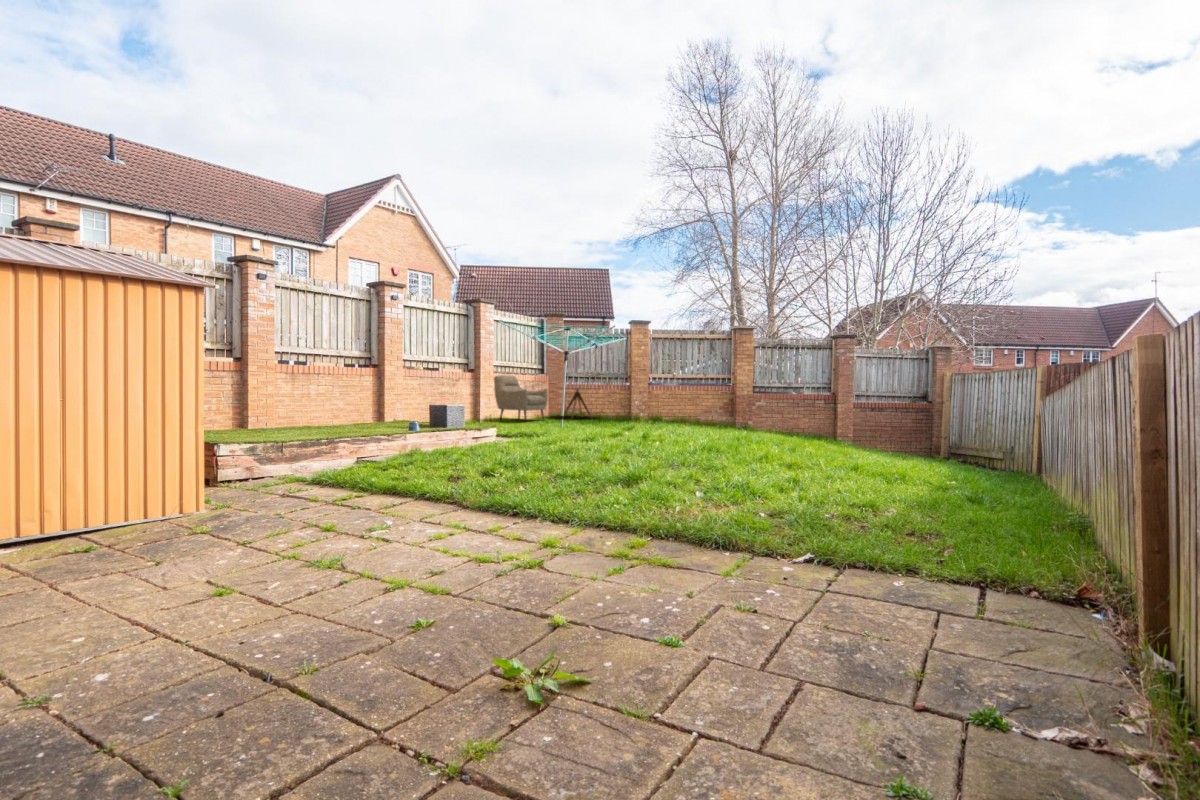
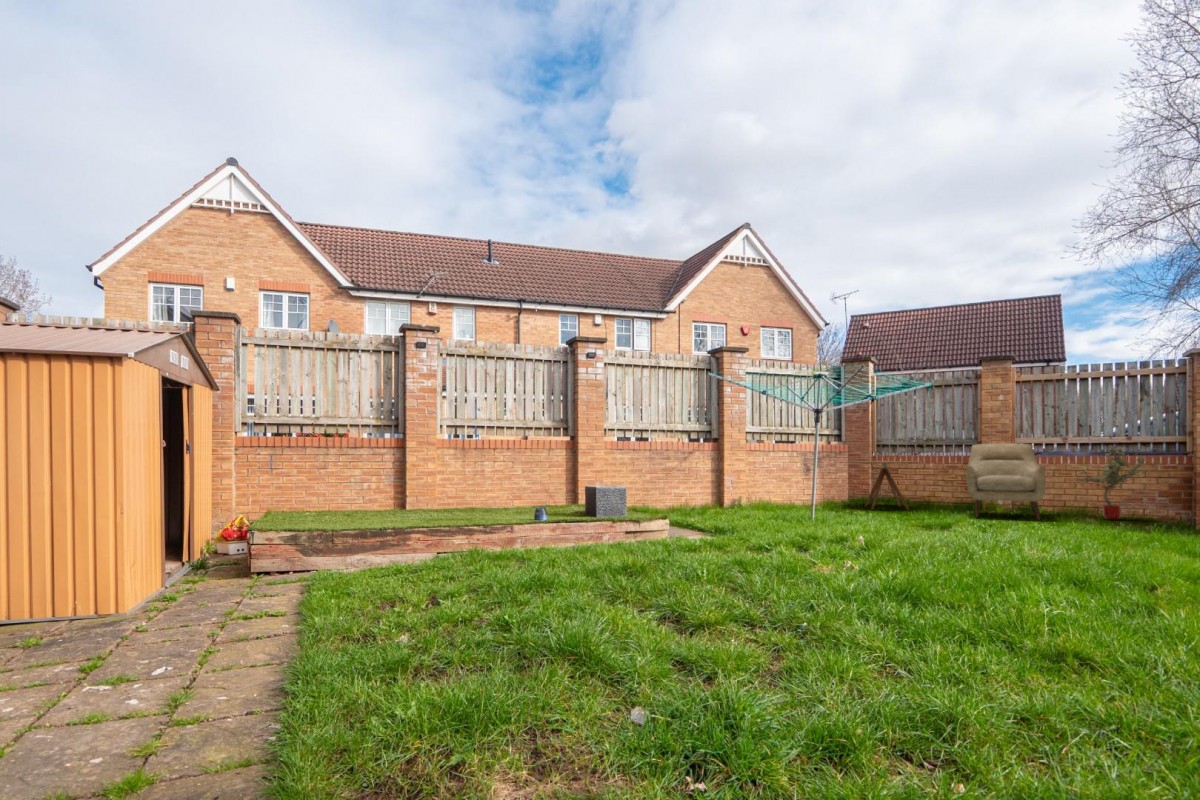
chair: present [494,375,548,421] -> present [966,443,1046,520]
potted tree: none [679,380,713,420] -> present [1075,447,1147,520]

